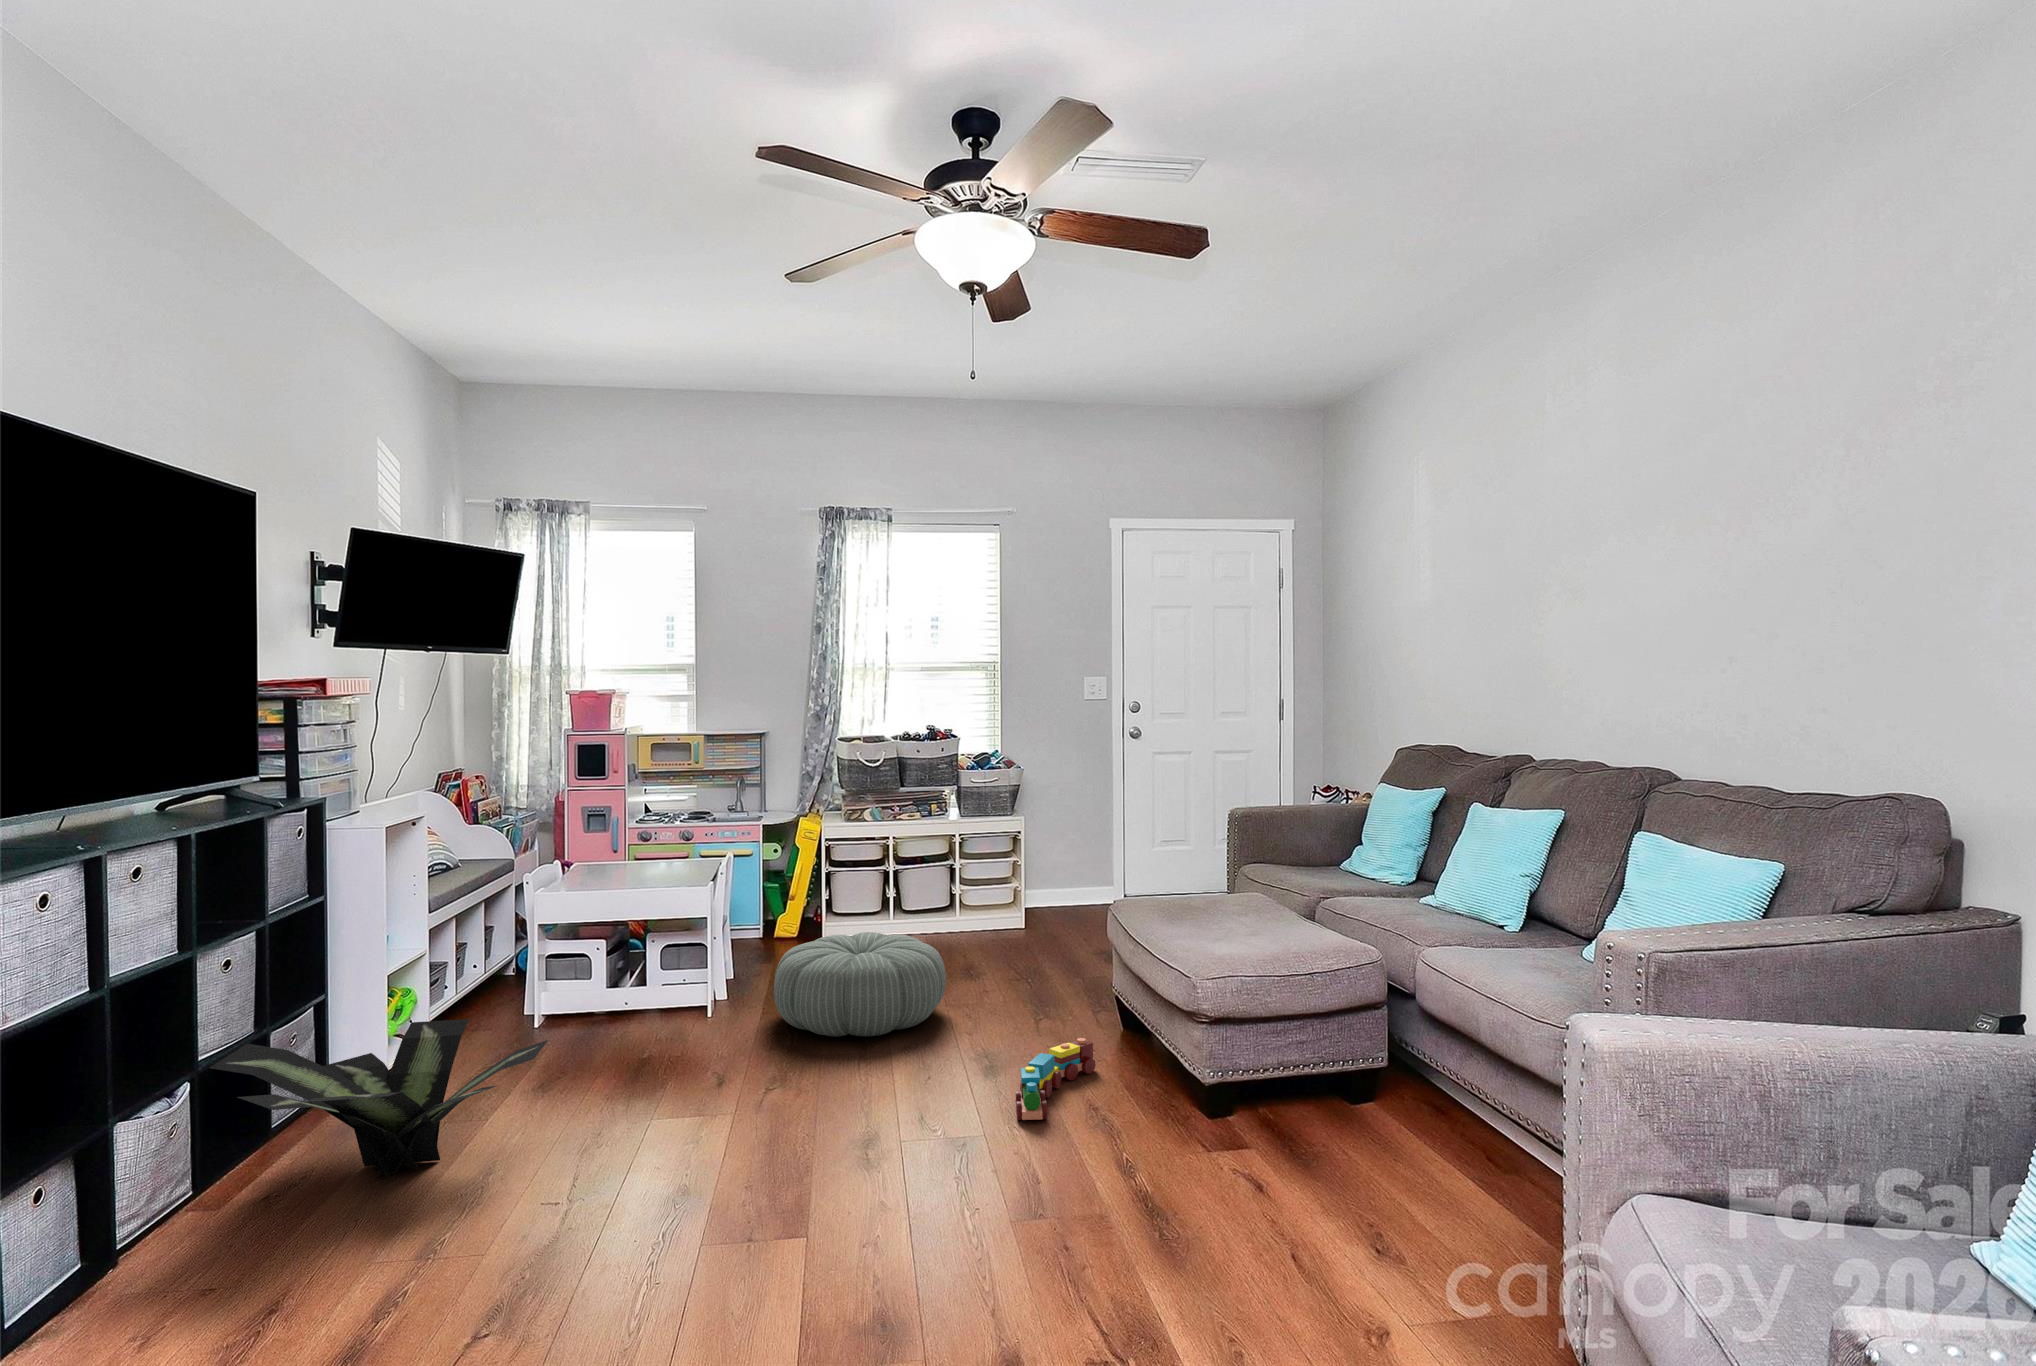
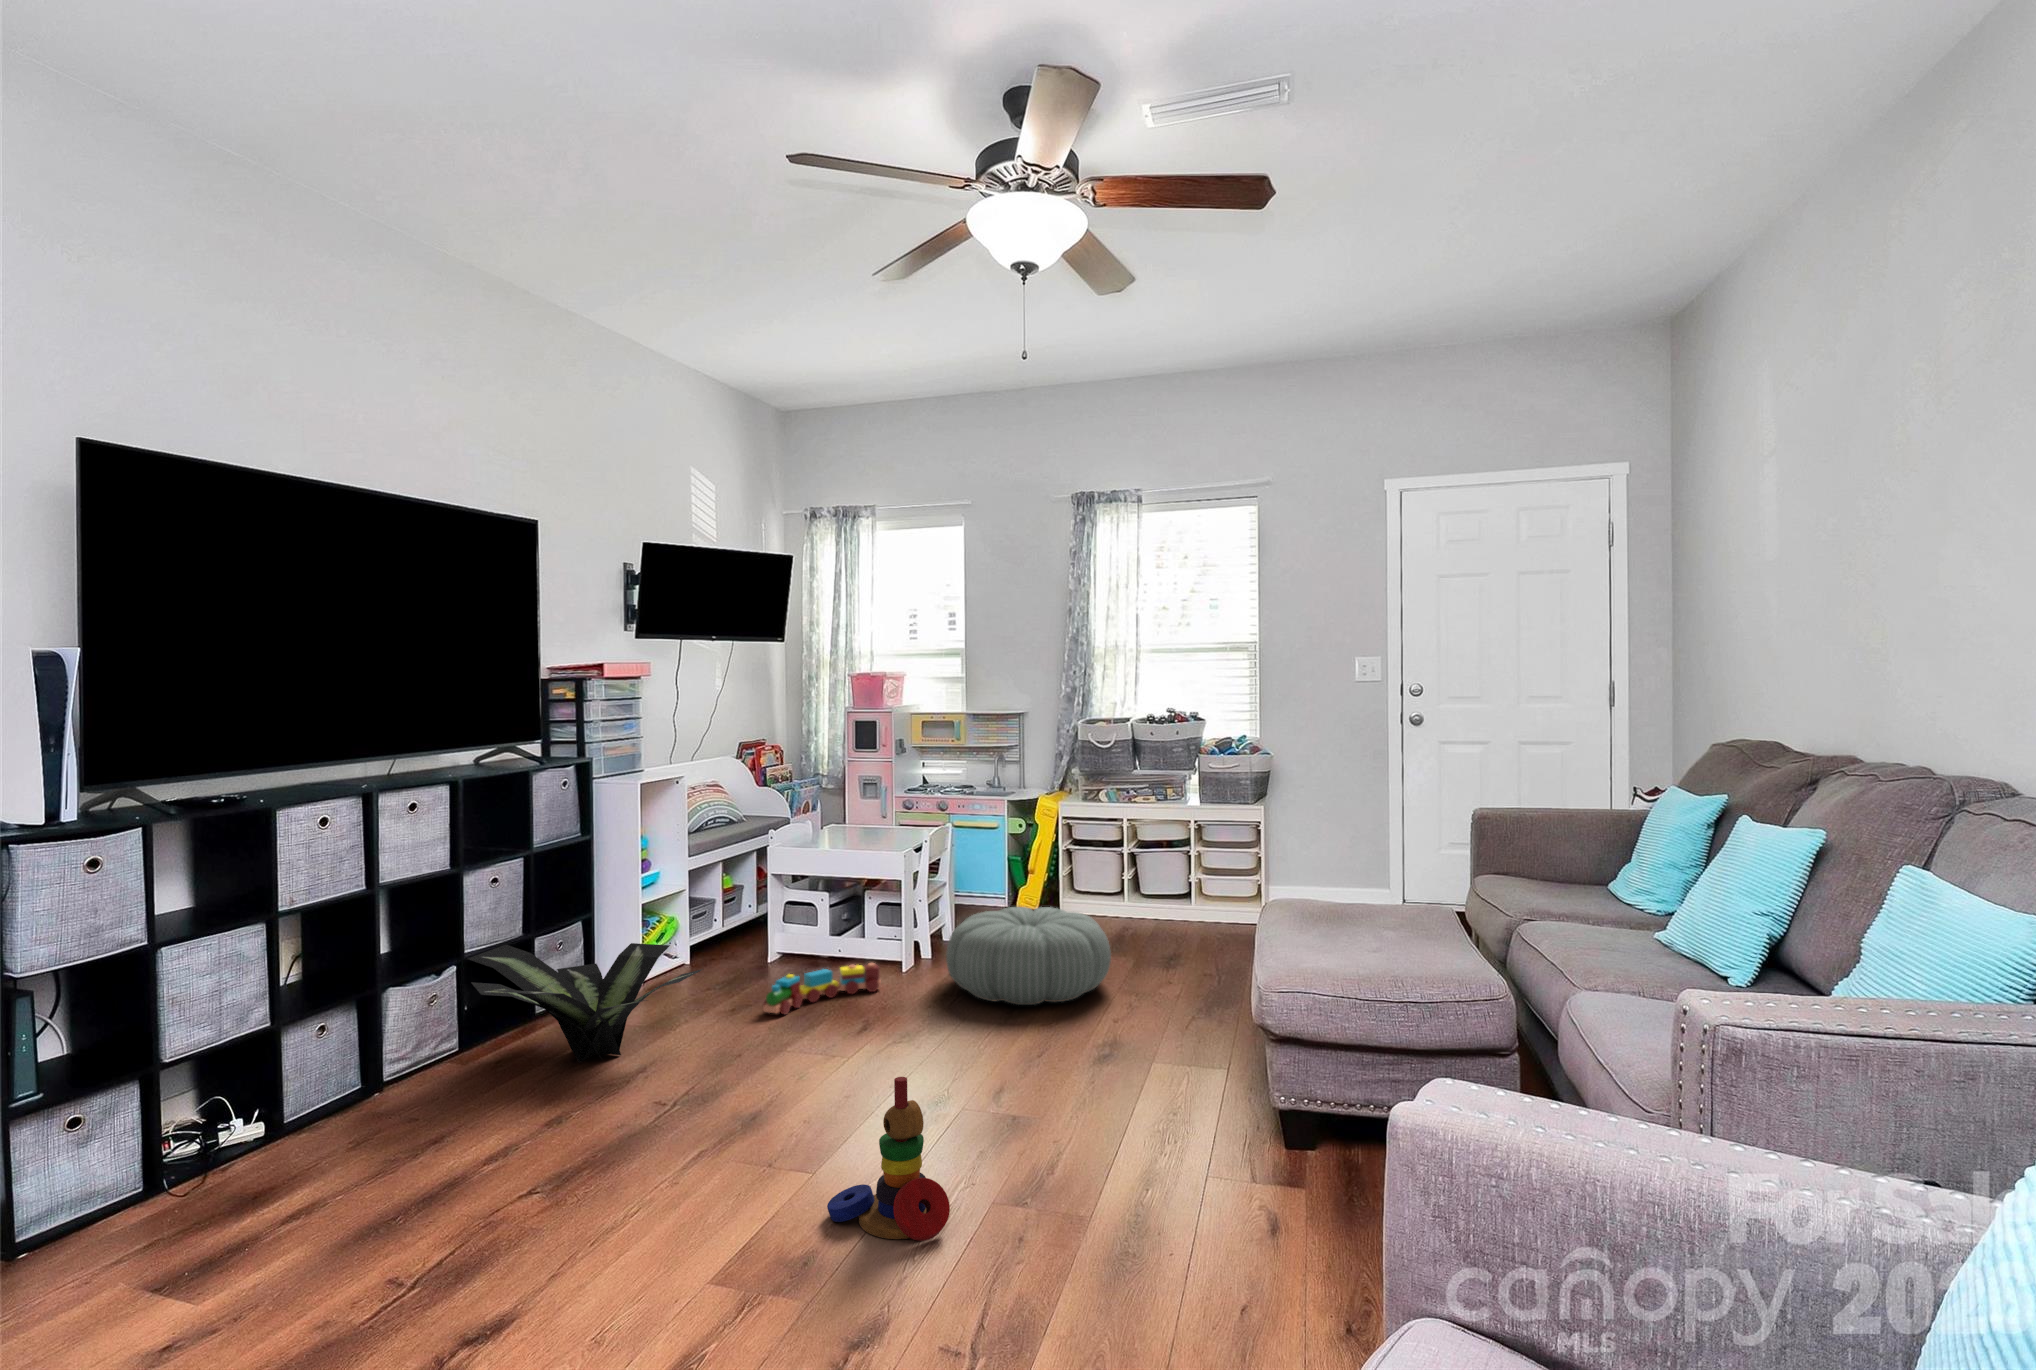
toy train: present [1016,1038,1096,1120] -> present [763,963,881,1014]
stacking toy: none [862,1118,1005,1294] -> present [827,1077,950,1241]

